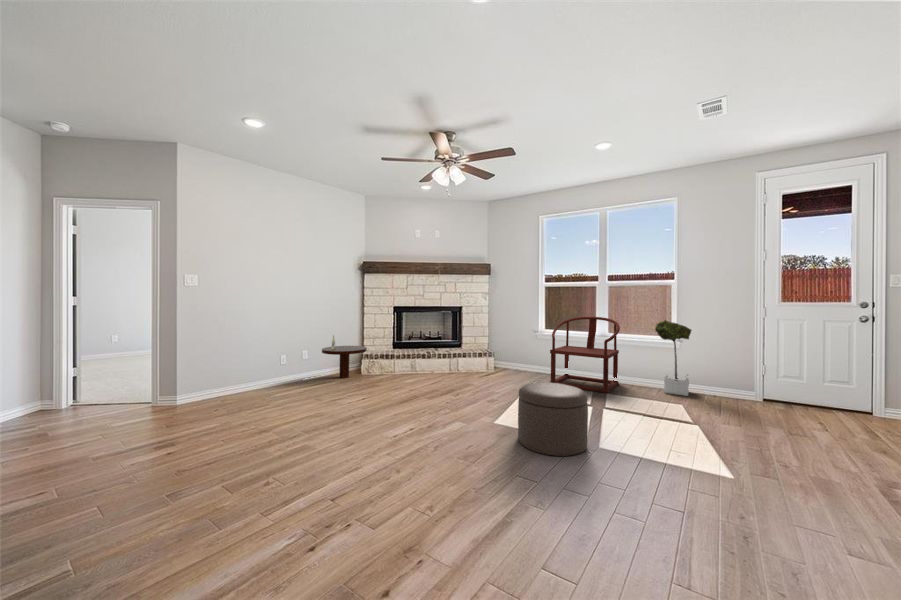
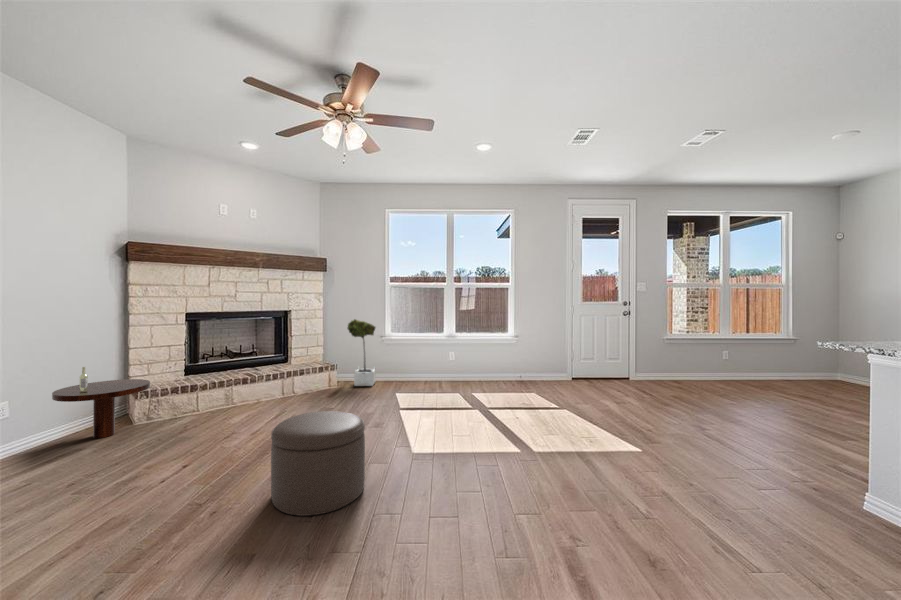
armchair: present [550,317,620,393] -> none [412,318,475,394]
potted tree: present [655,320,692,396] -> present [347,319,376,386]
ottoman: present [518,382,588,456] -> present [271,411,365,516]

